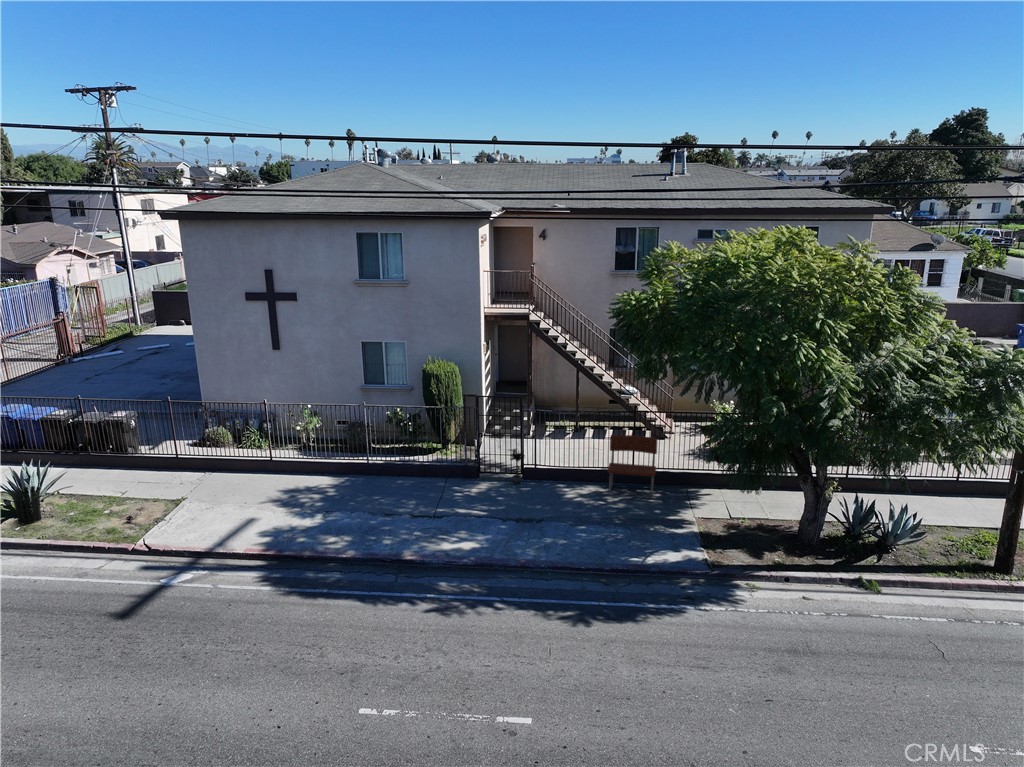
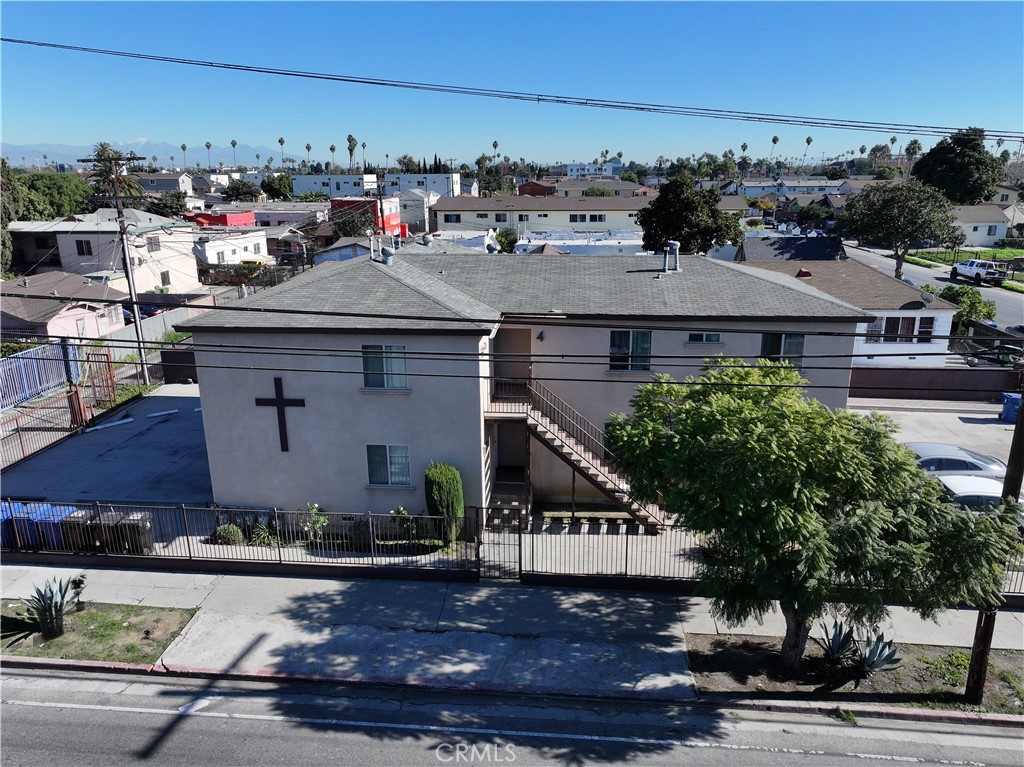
bench: present [607,435,657,494] -> none [602,545,650,604]
potted plant: present [510,449,525,484] -> present [69,574,86,611]

